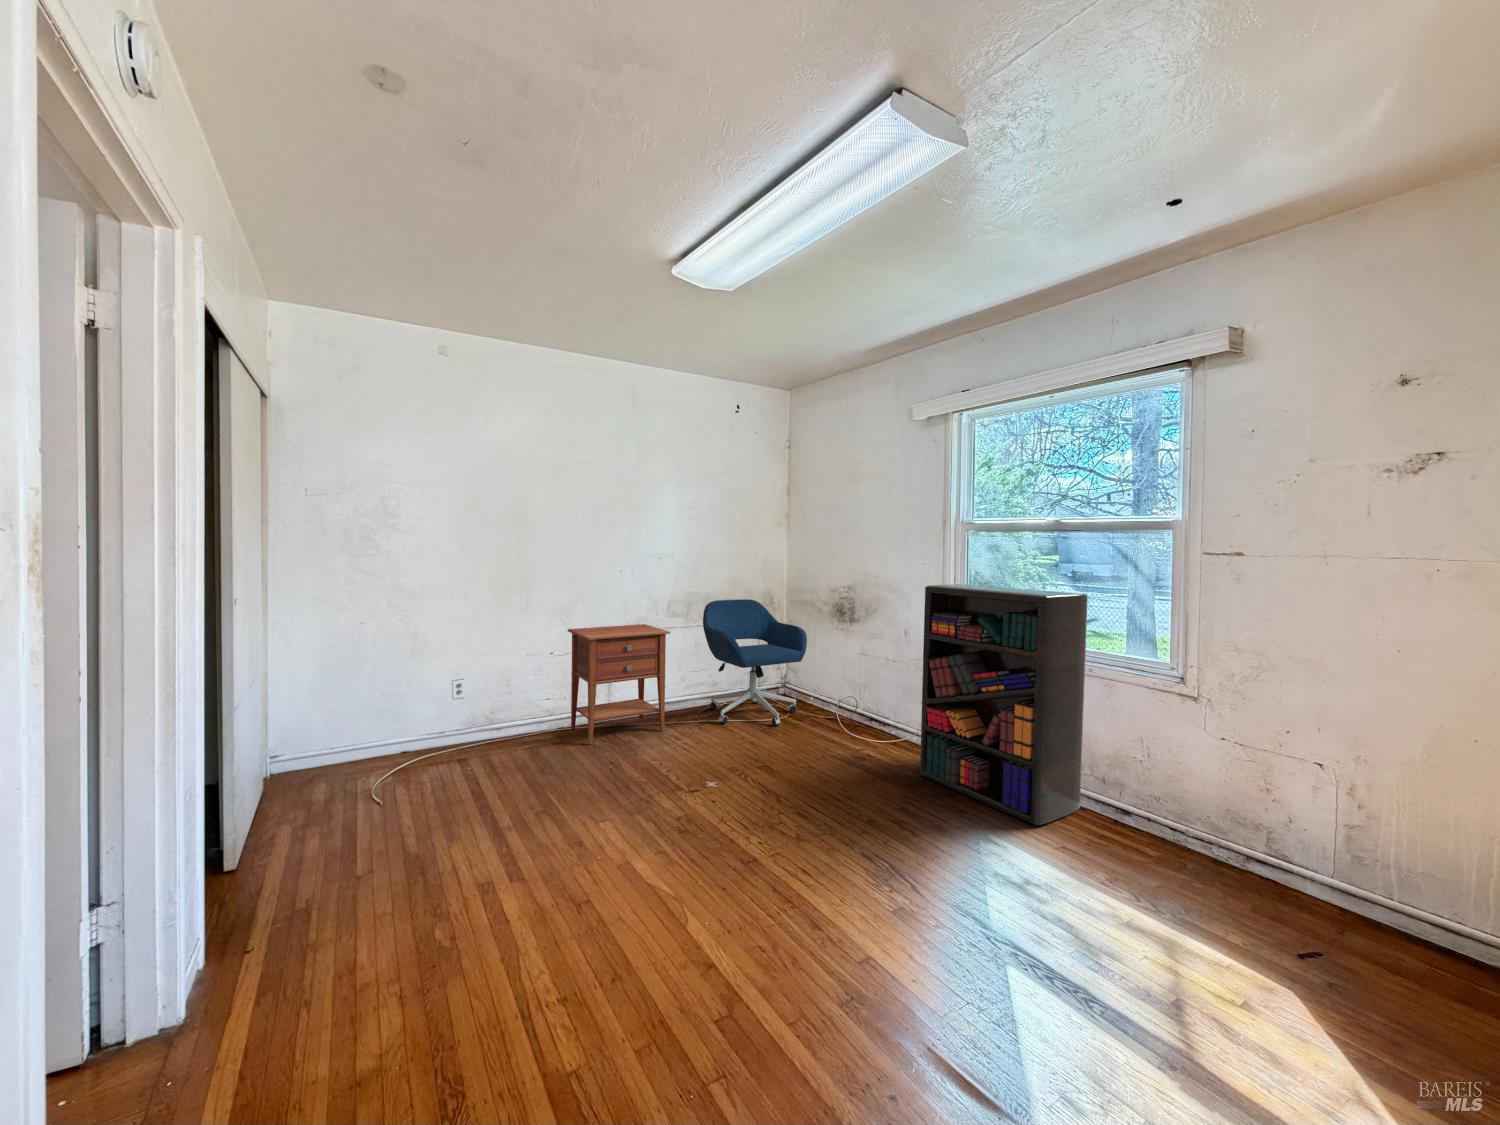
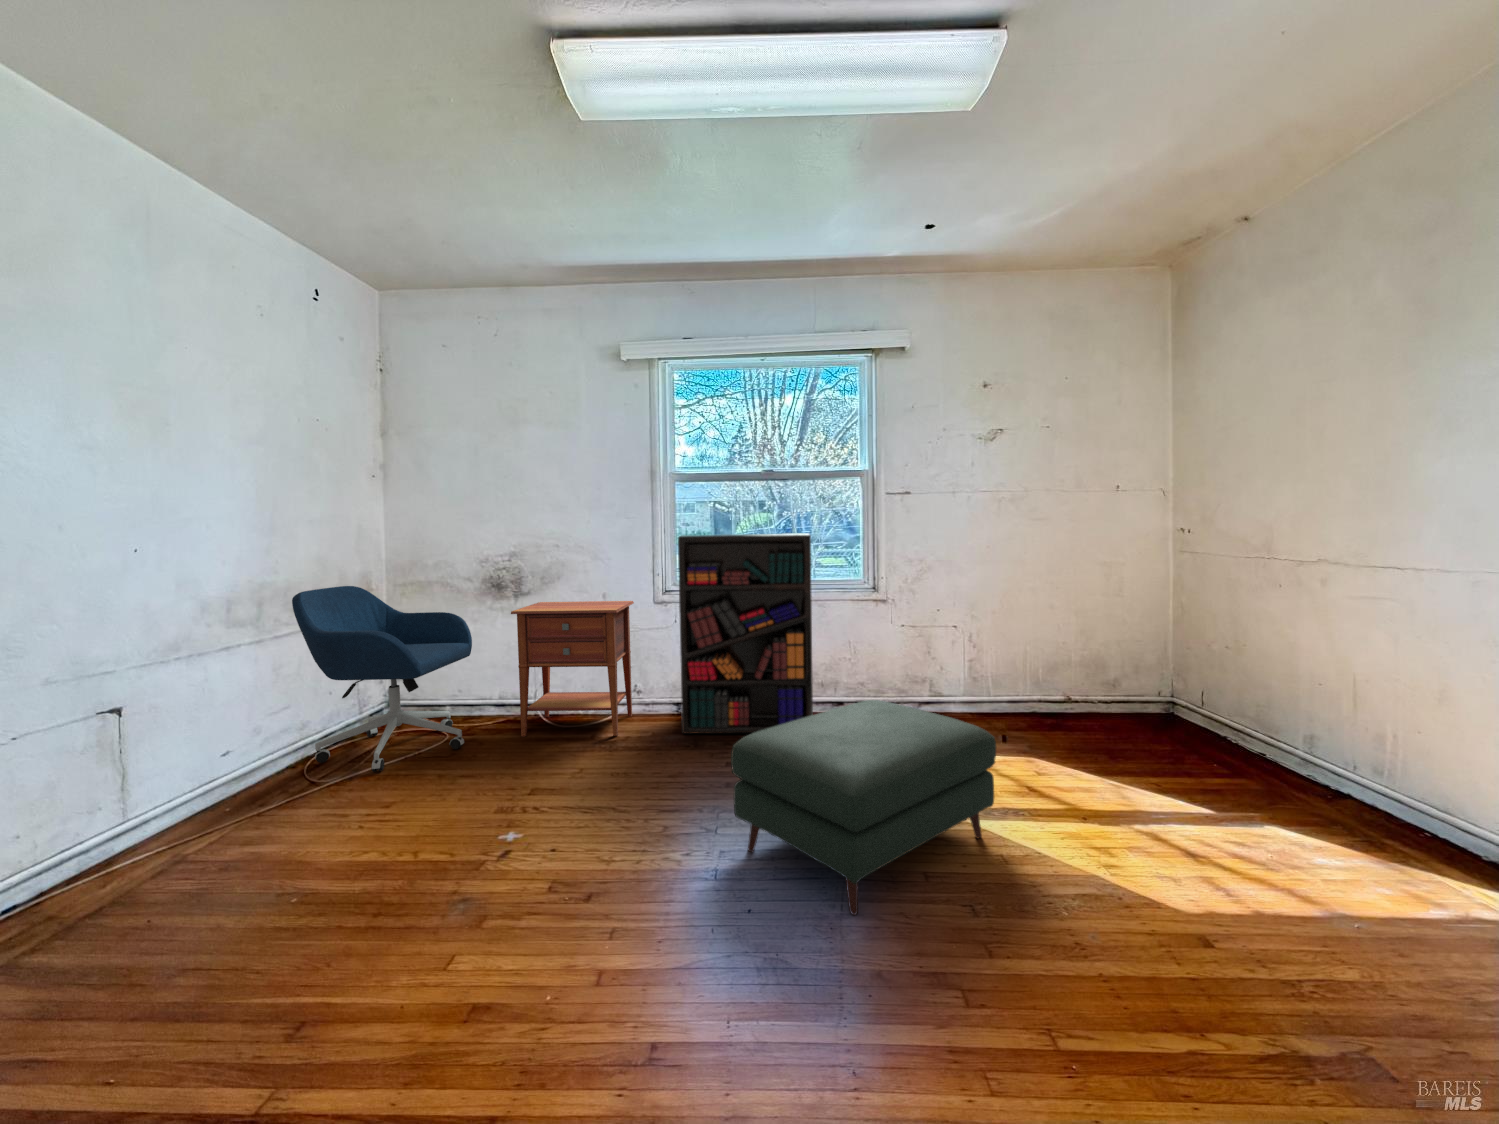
nightstand: present [568,624,670,745] -> present [511,601,634,736]
ottoman: none [746,770,1009,999] -> present [731,700,996,915]

